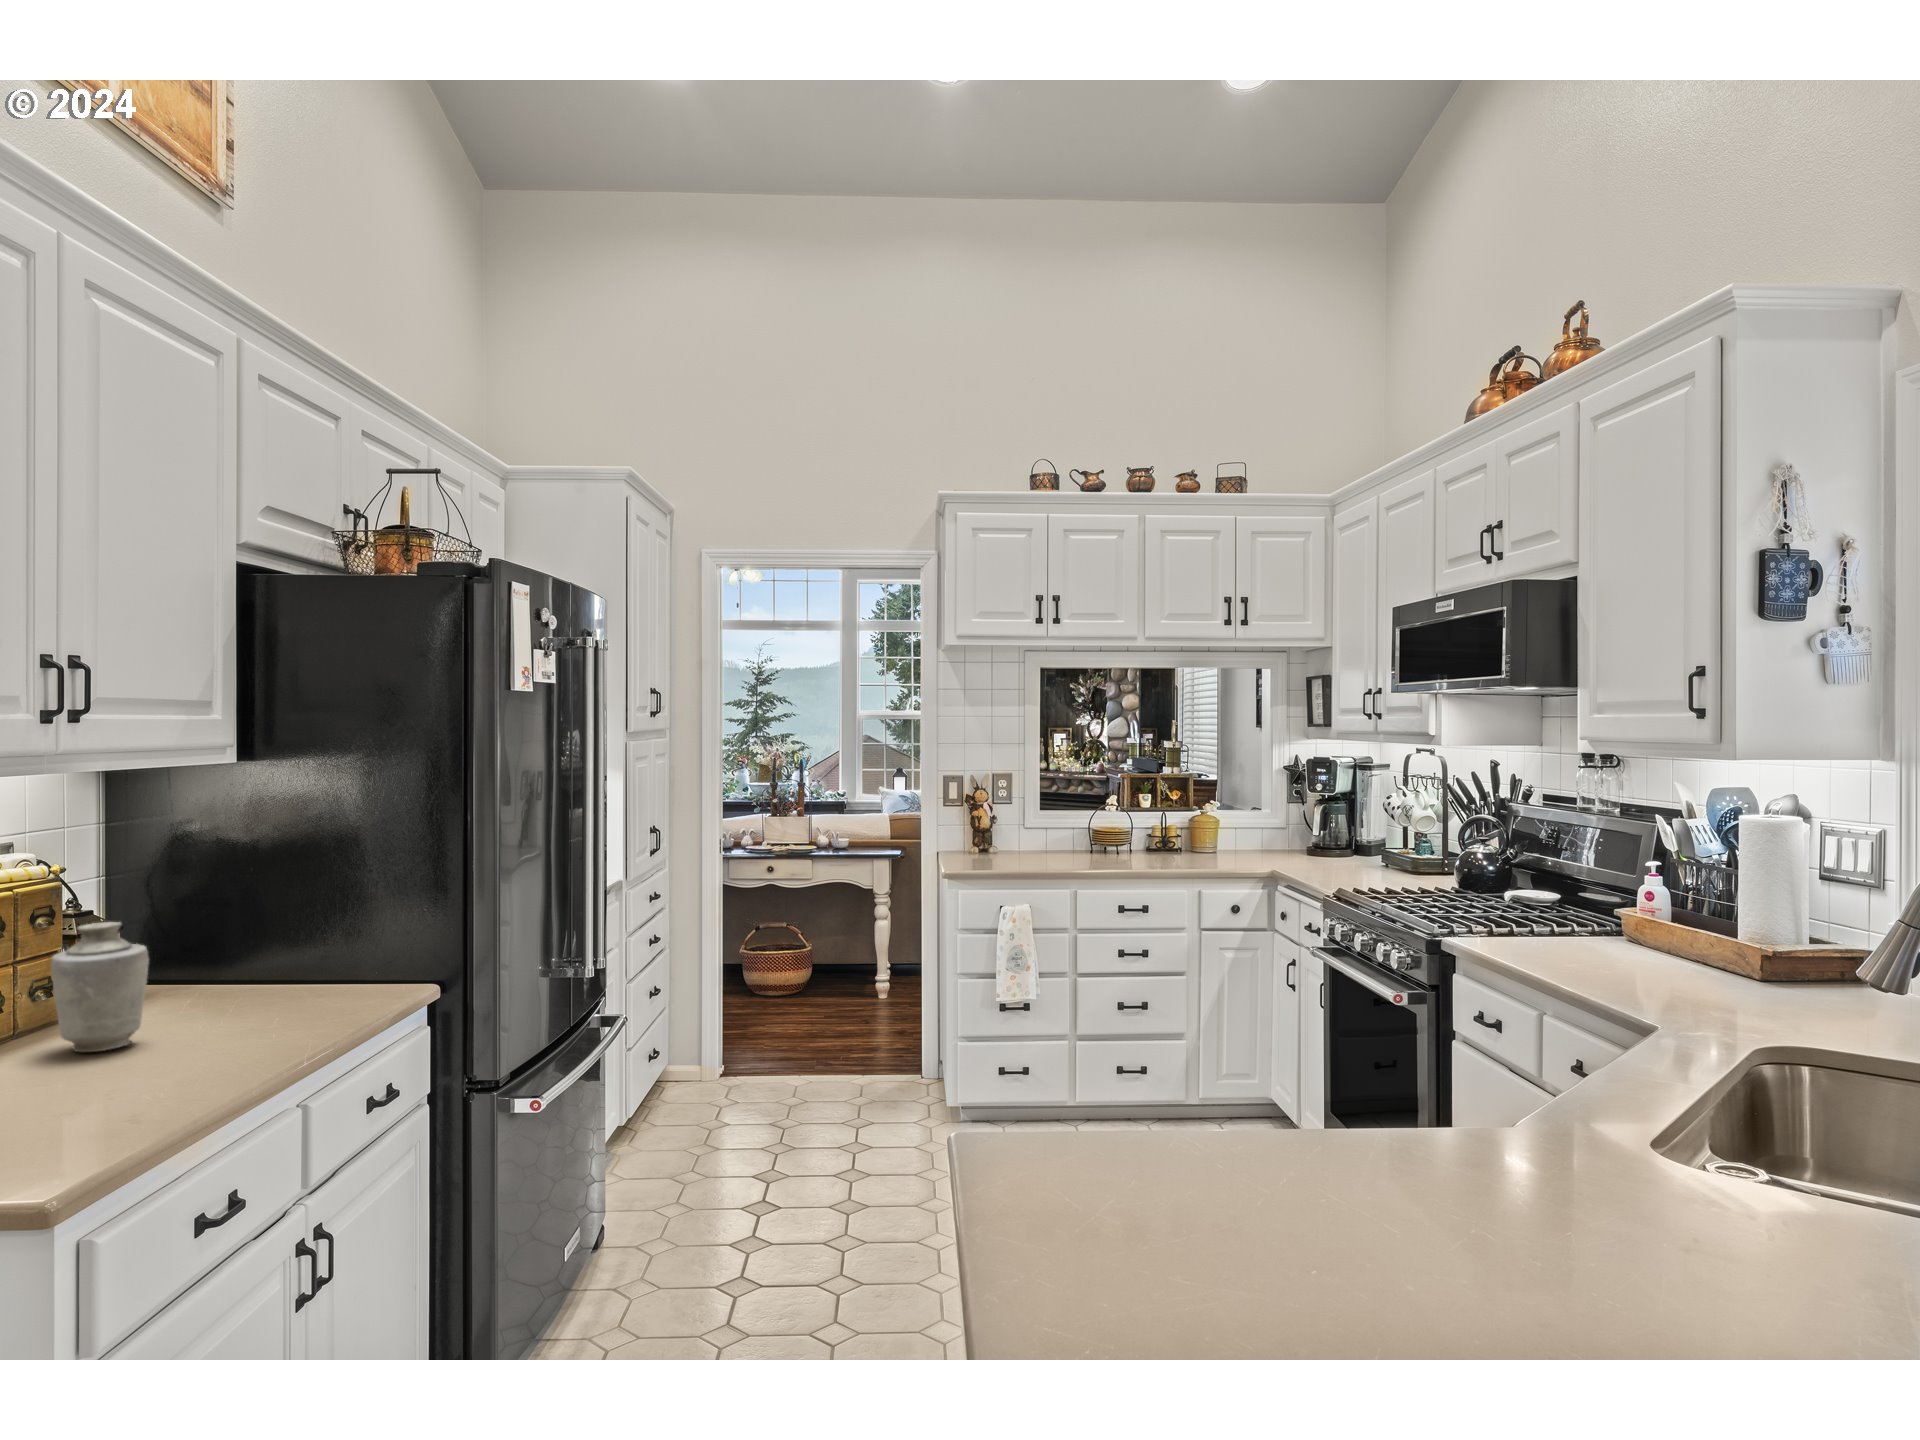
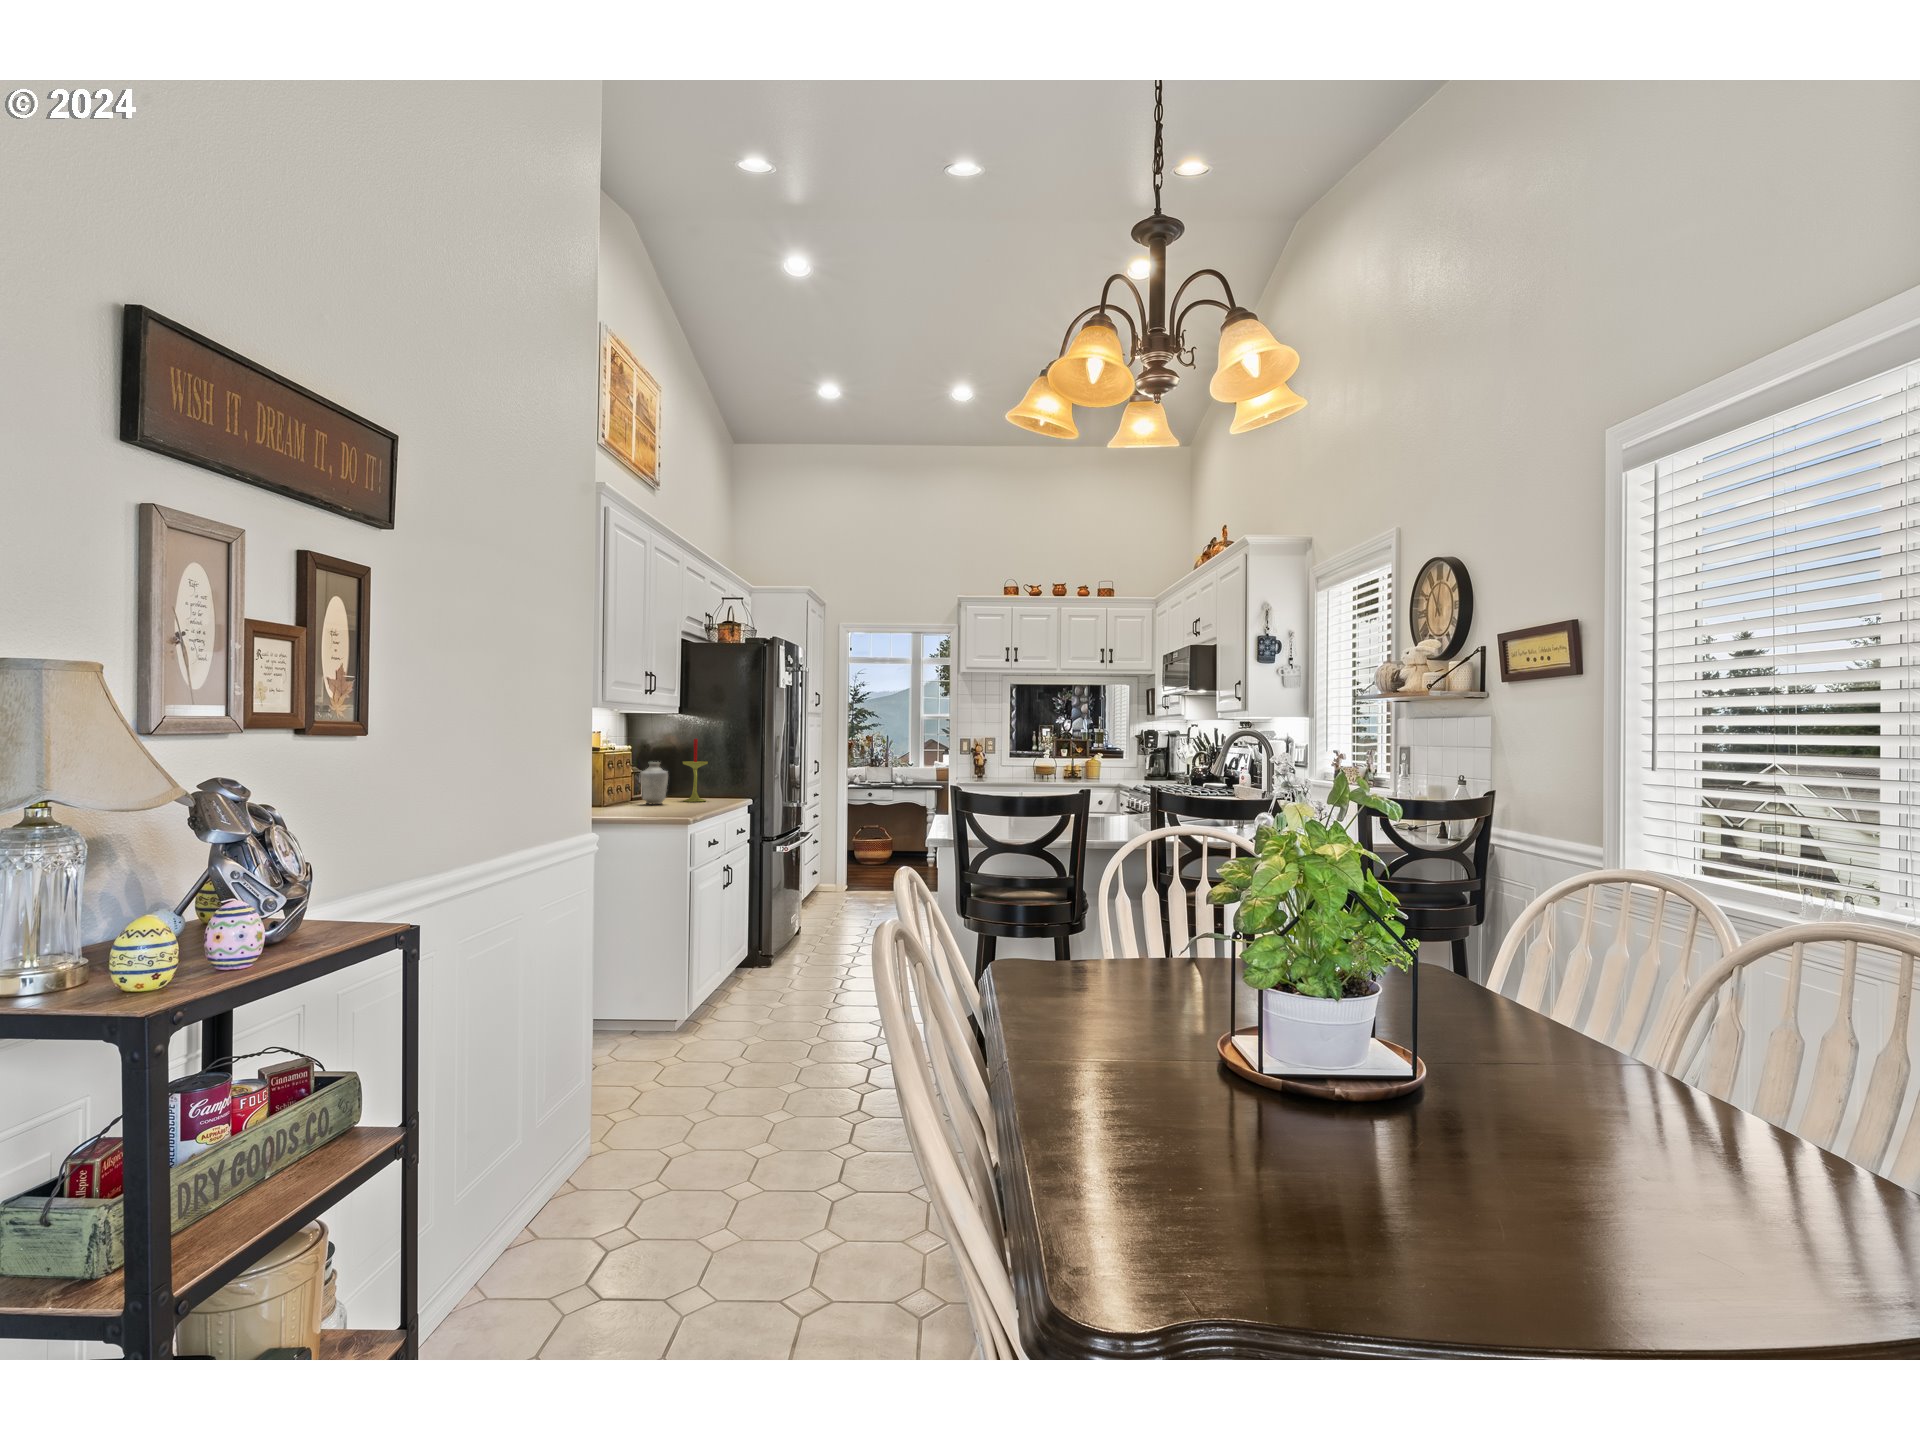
candle: none [220,834,300,1018] -> present [683,739,708,802]

